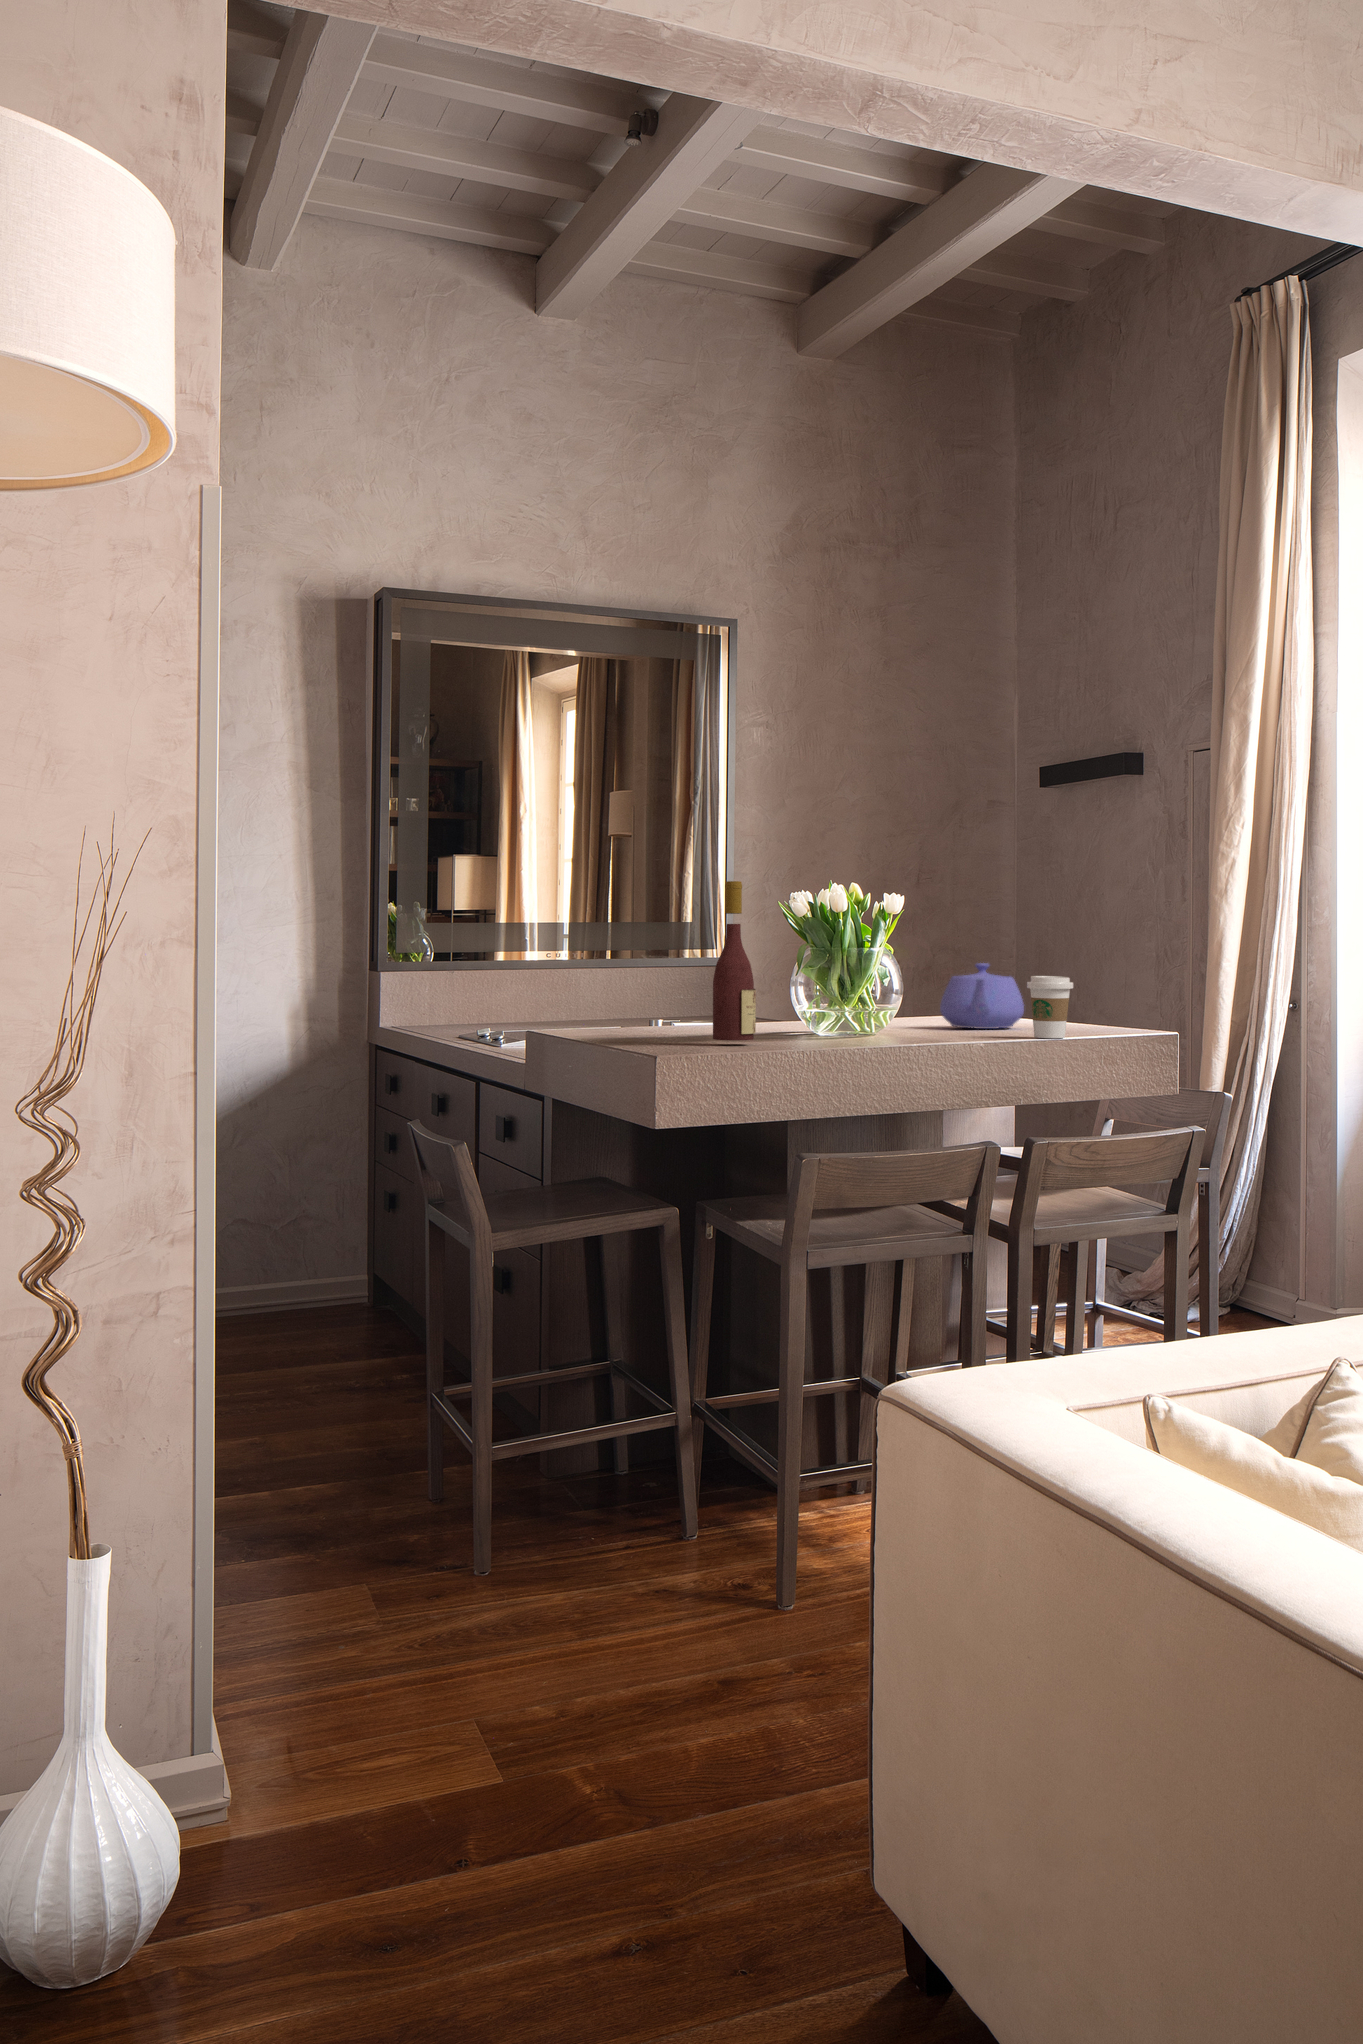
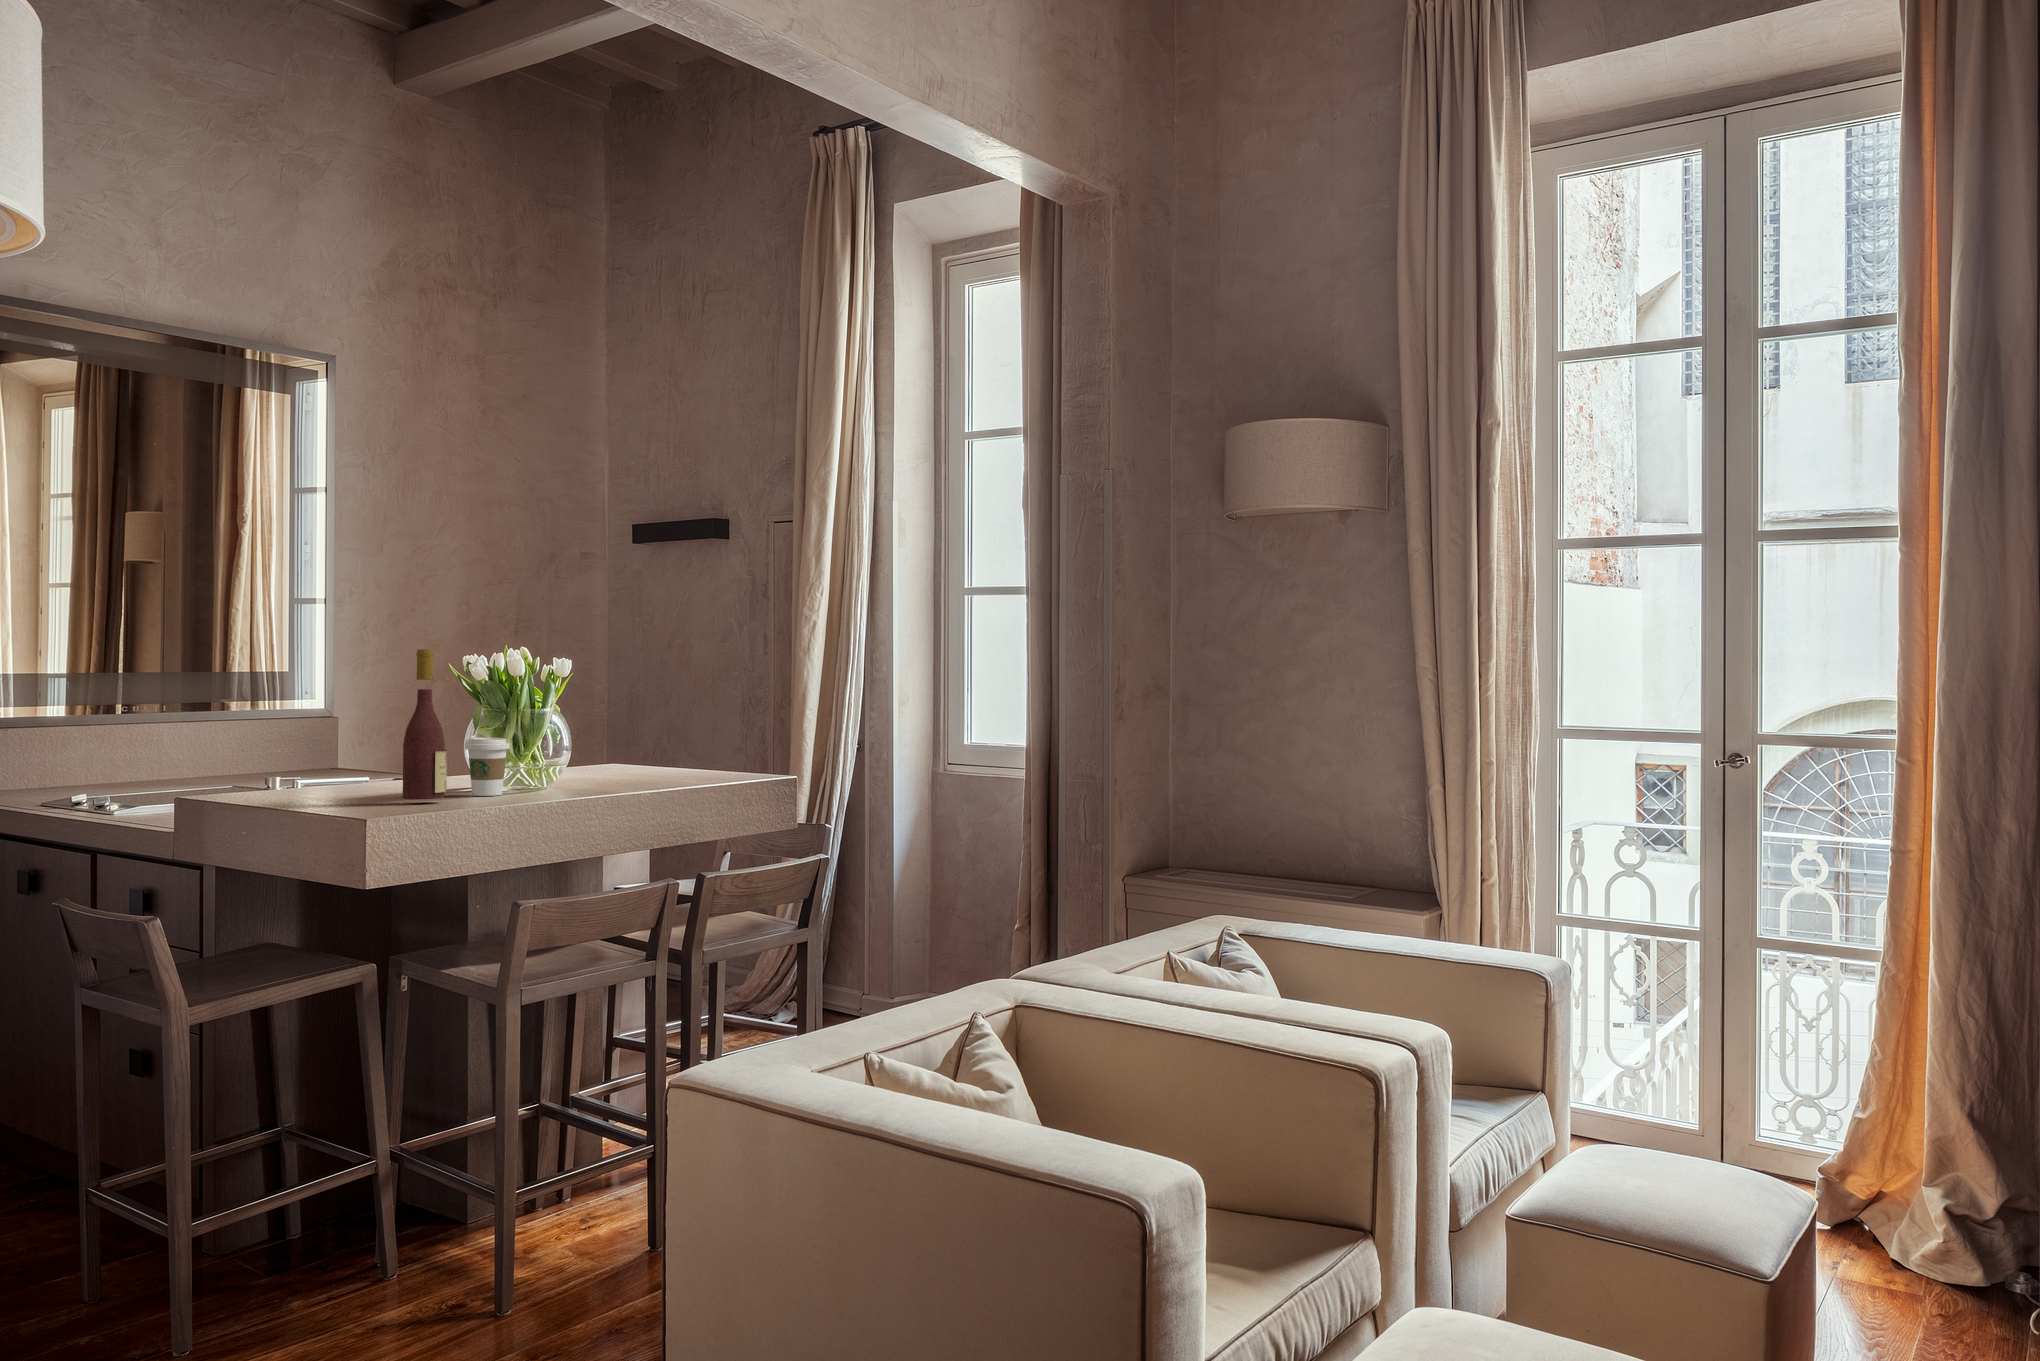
teapot: present [940,963,1024,1029] -> none [586,719,662,777]
coffee cup: present [1027,976,1074,1038] -> present [465,737,510,796]

